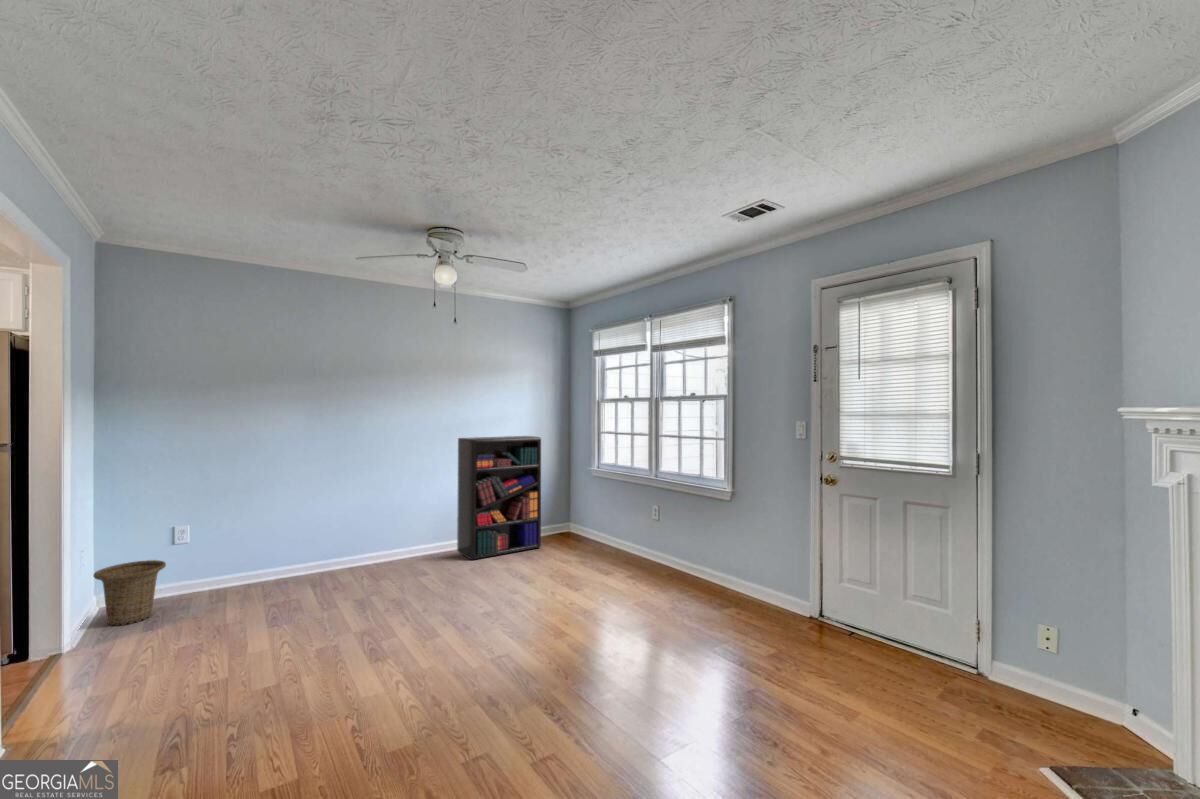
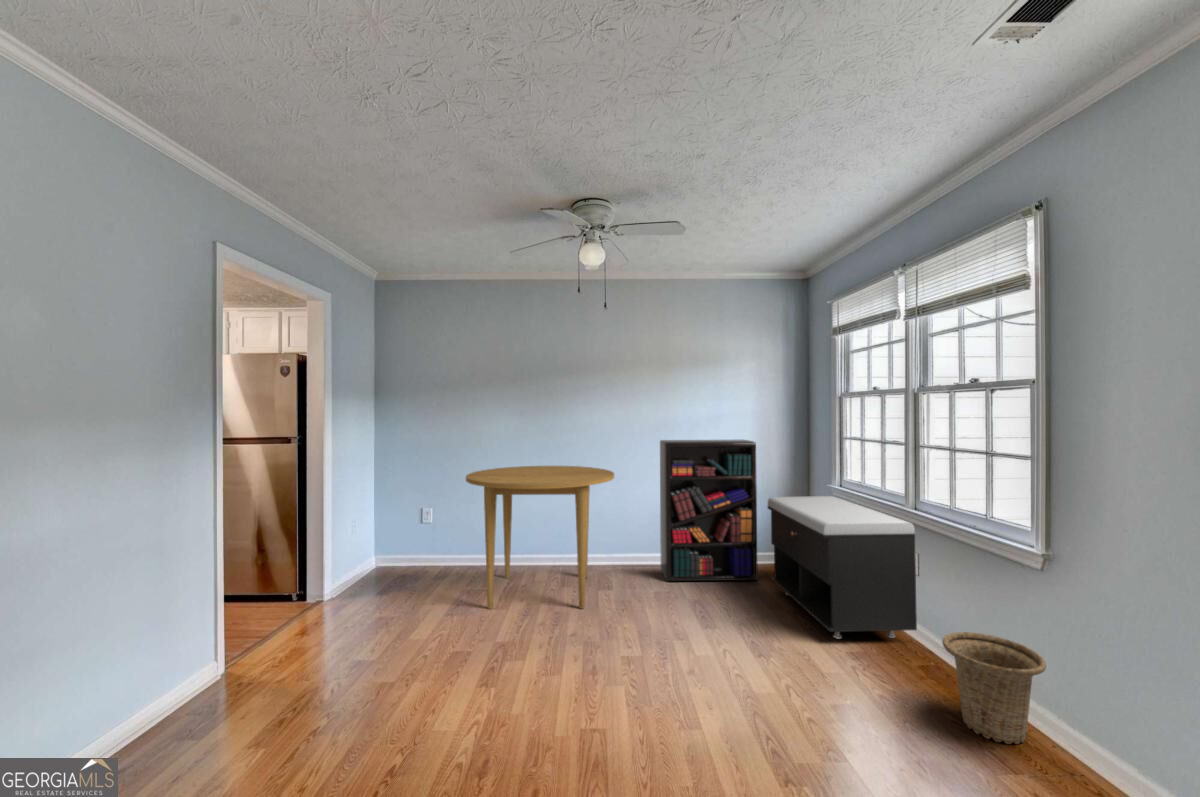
dining table: none [277,465,436,611] -> present [466,466,614,609]
storage bench: none [552,476,657,571] -> present [768,496,917,639]
basket: present [94,560,166,626] -> present [942,632,1046,744]

